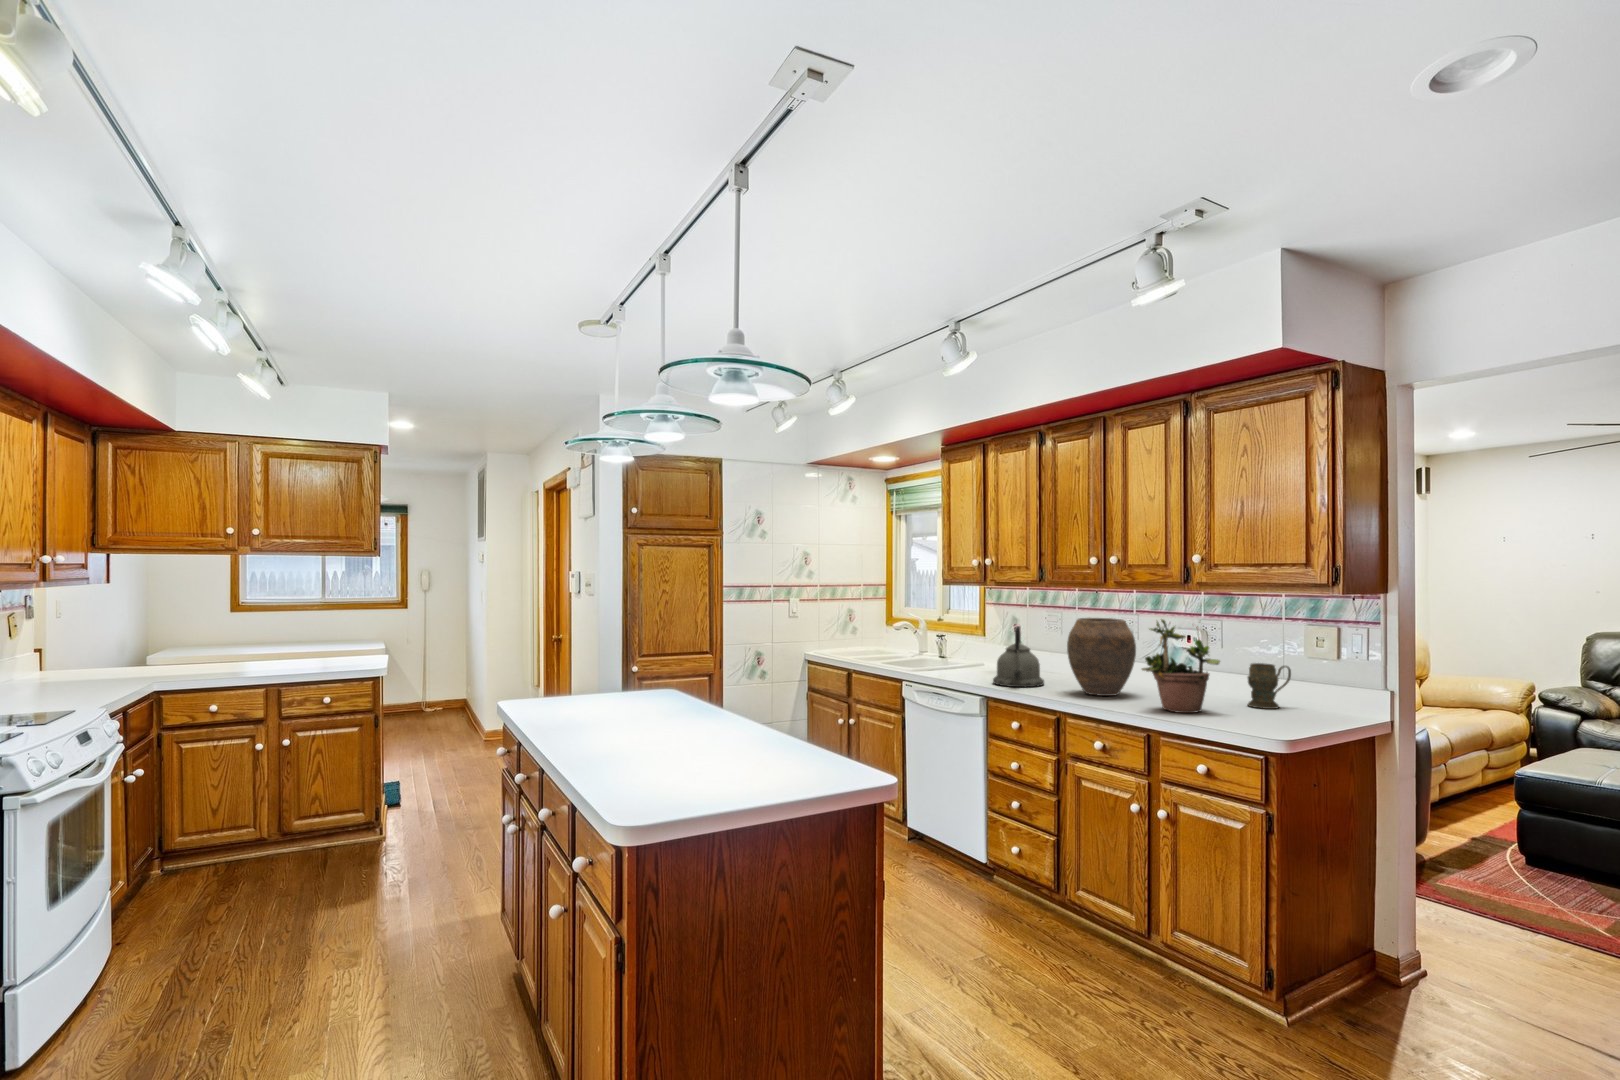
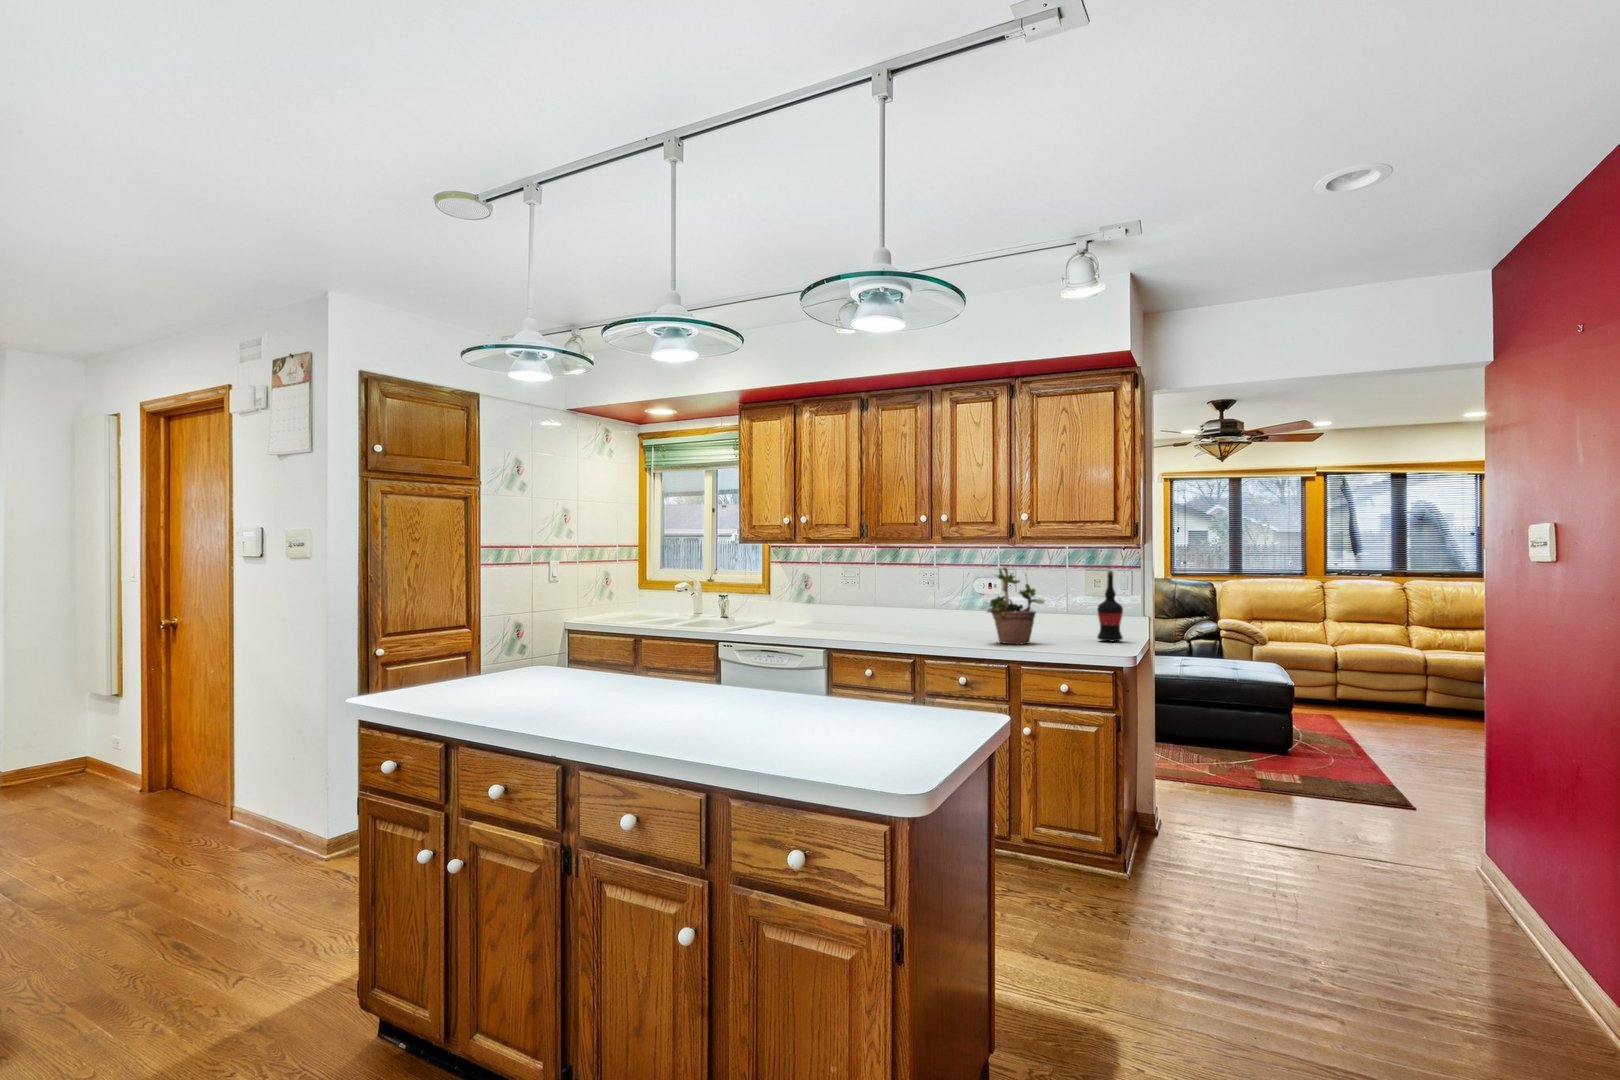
vase: present [1067,618,1136,696] -> none [903,570,962,638]
kettle: present [993,626,1044,687] -> none [824,581,871,637]
wine bottle: none [1301,627,1339,718] -> present [1097,571,1123,641]
mug: present [1248,663,1291,709] -> none [1050,603,1080,639]

